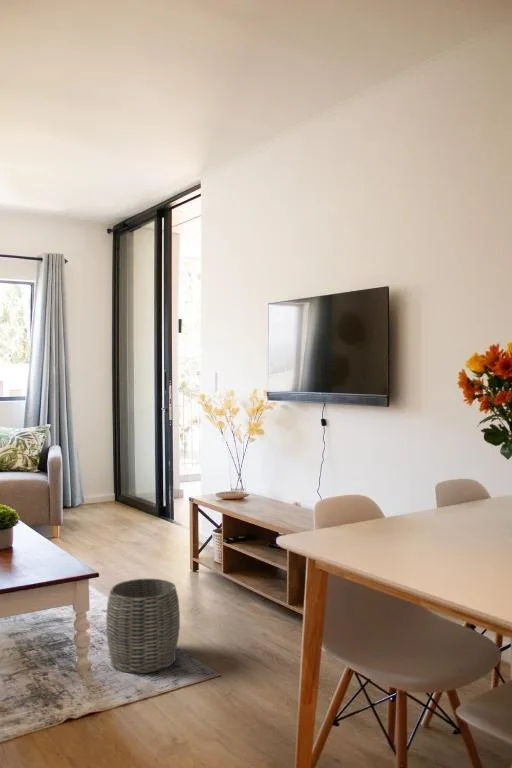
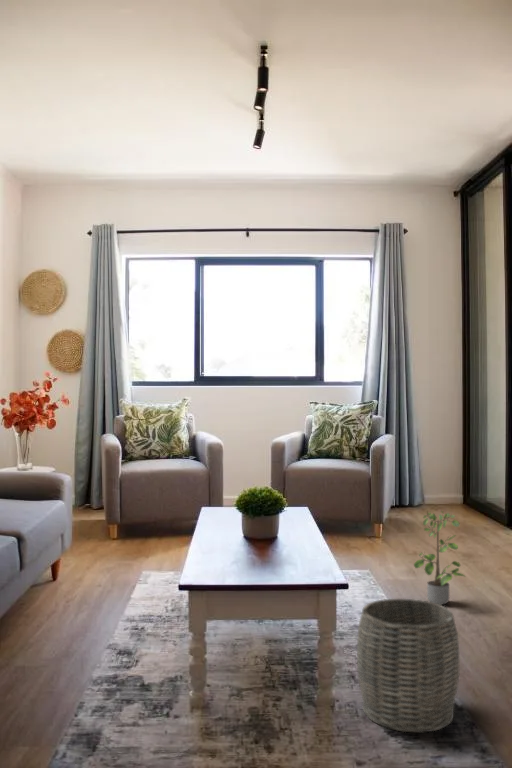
potted plant: none [110,508,153,581] -> present [414,513,464,605]

